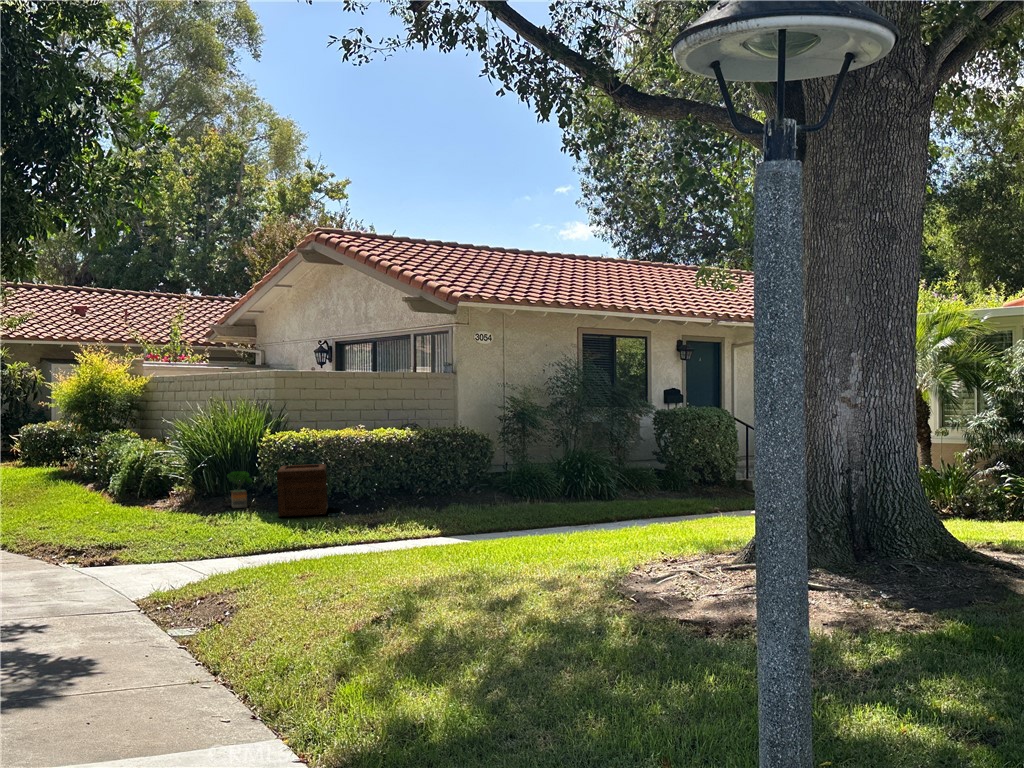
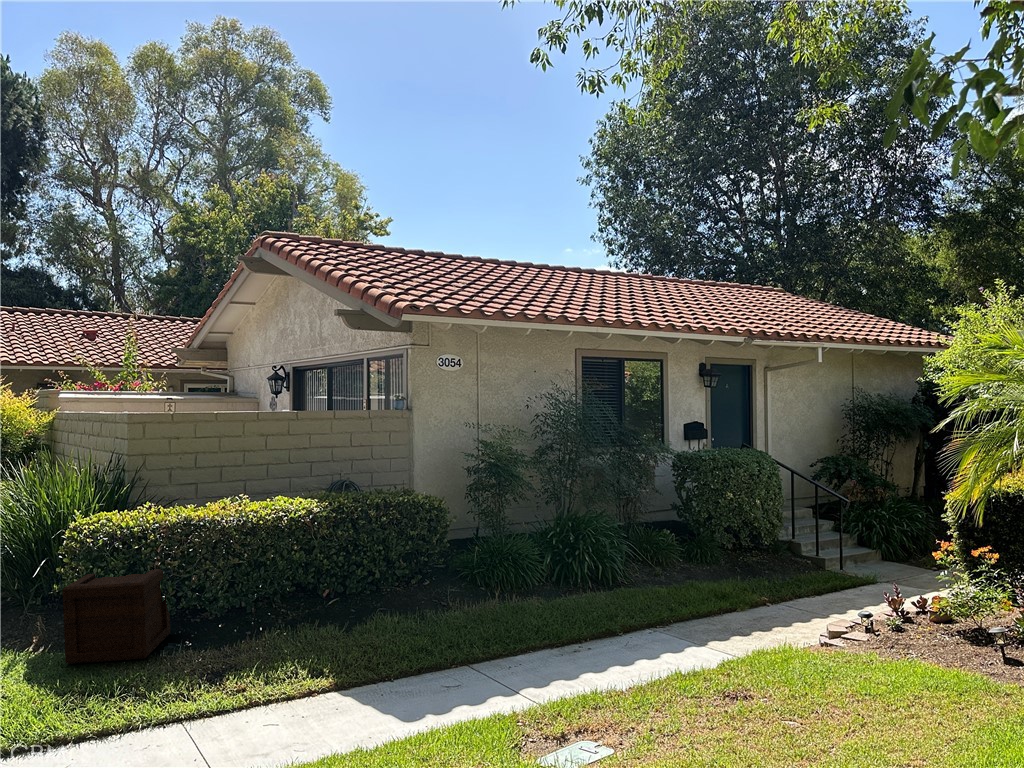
potted tree: present [227,471,252,508] -> none [20,570,64,632]

